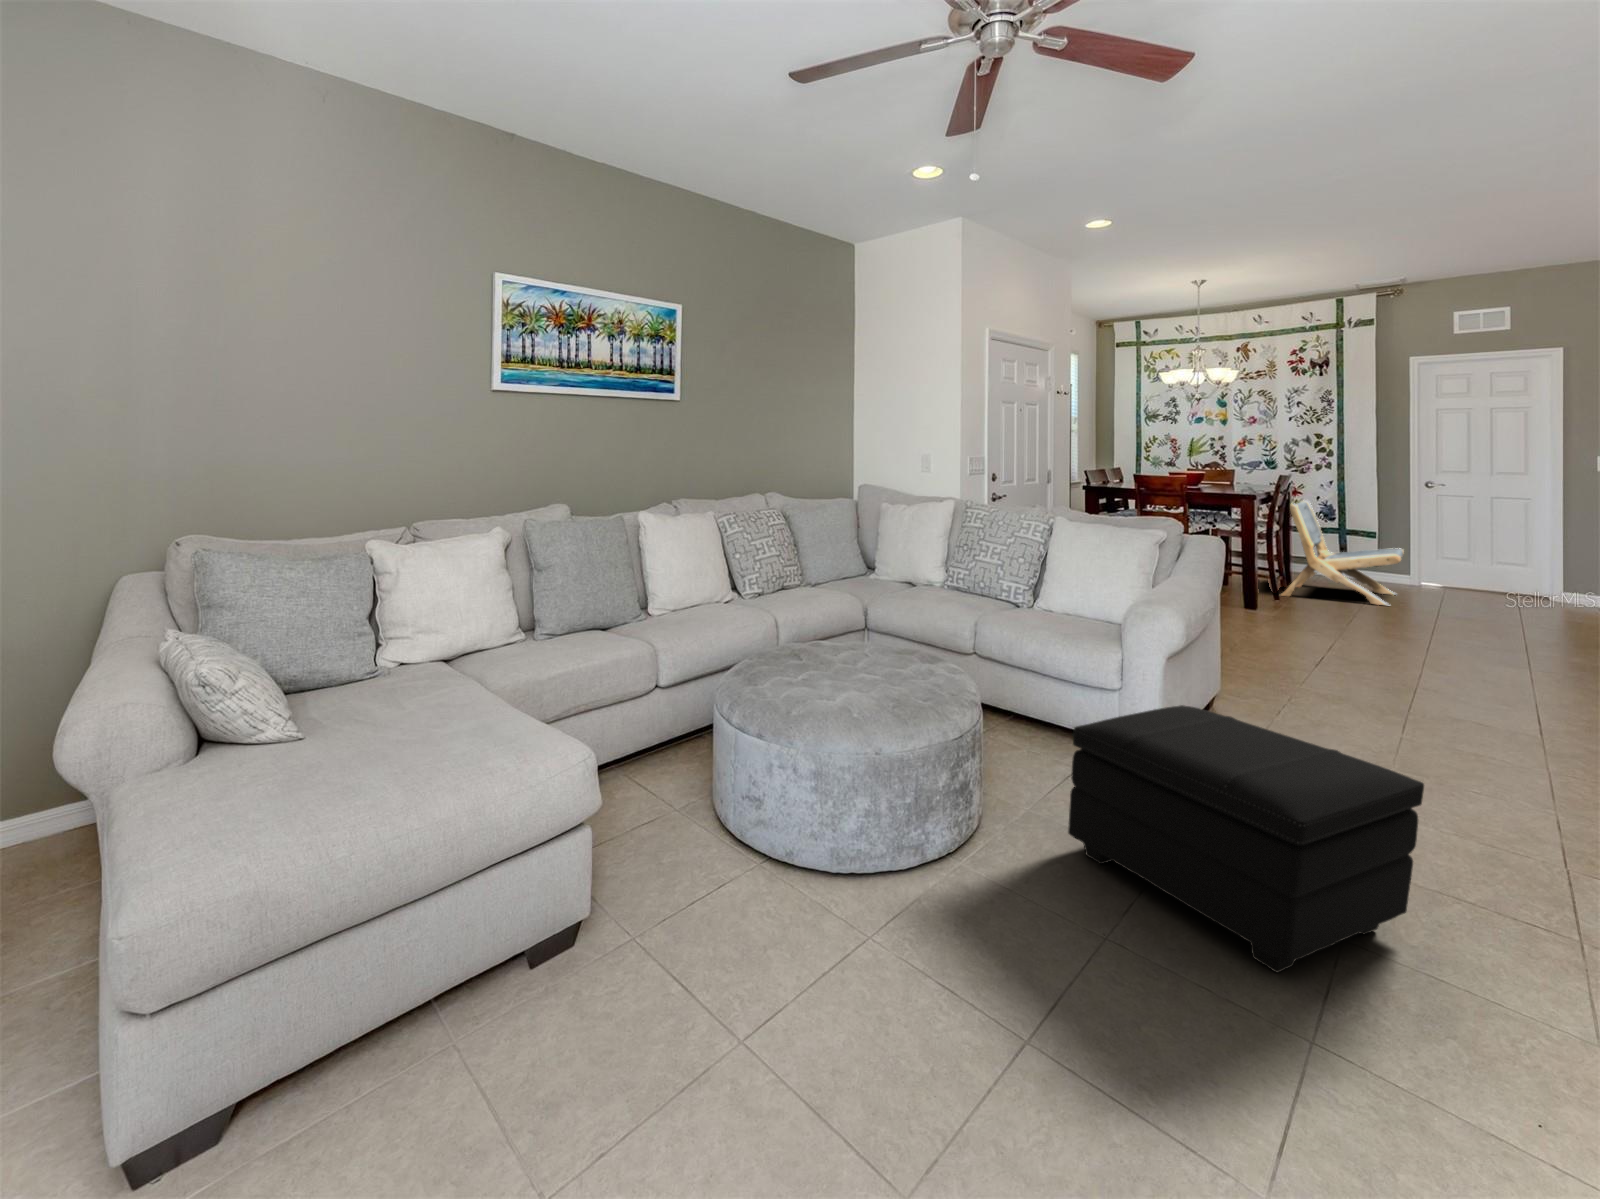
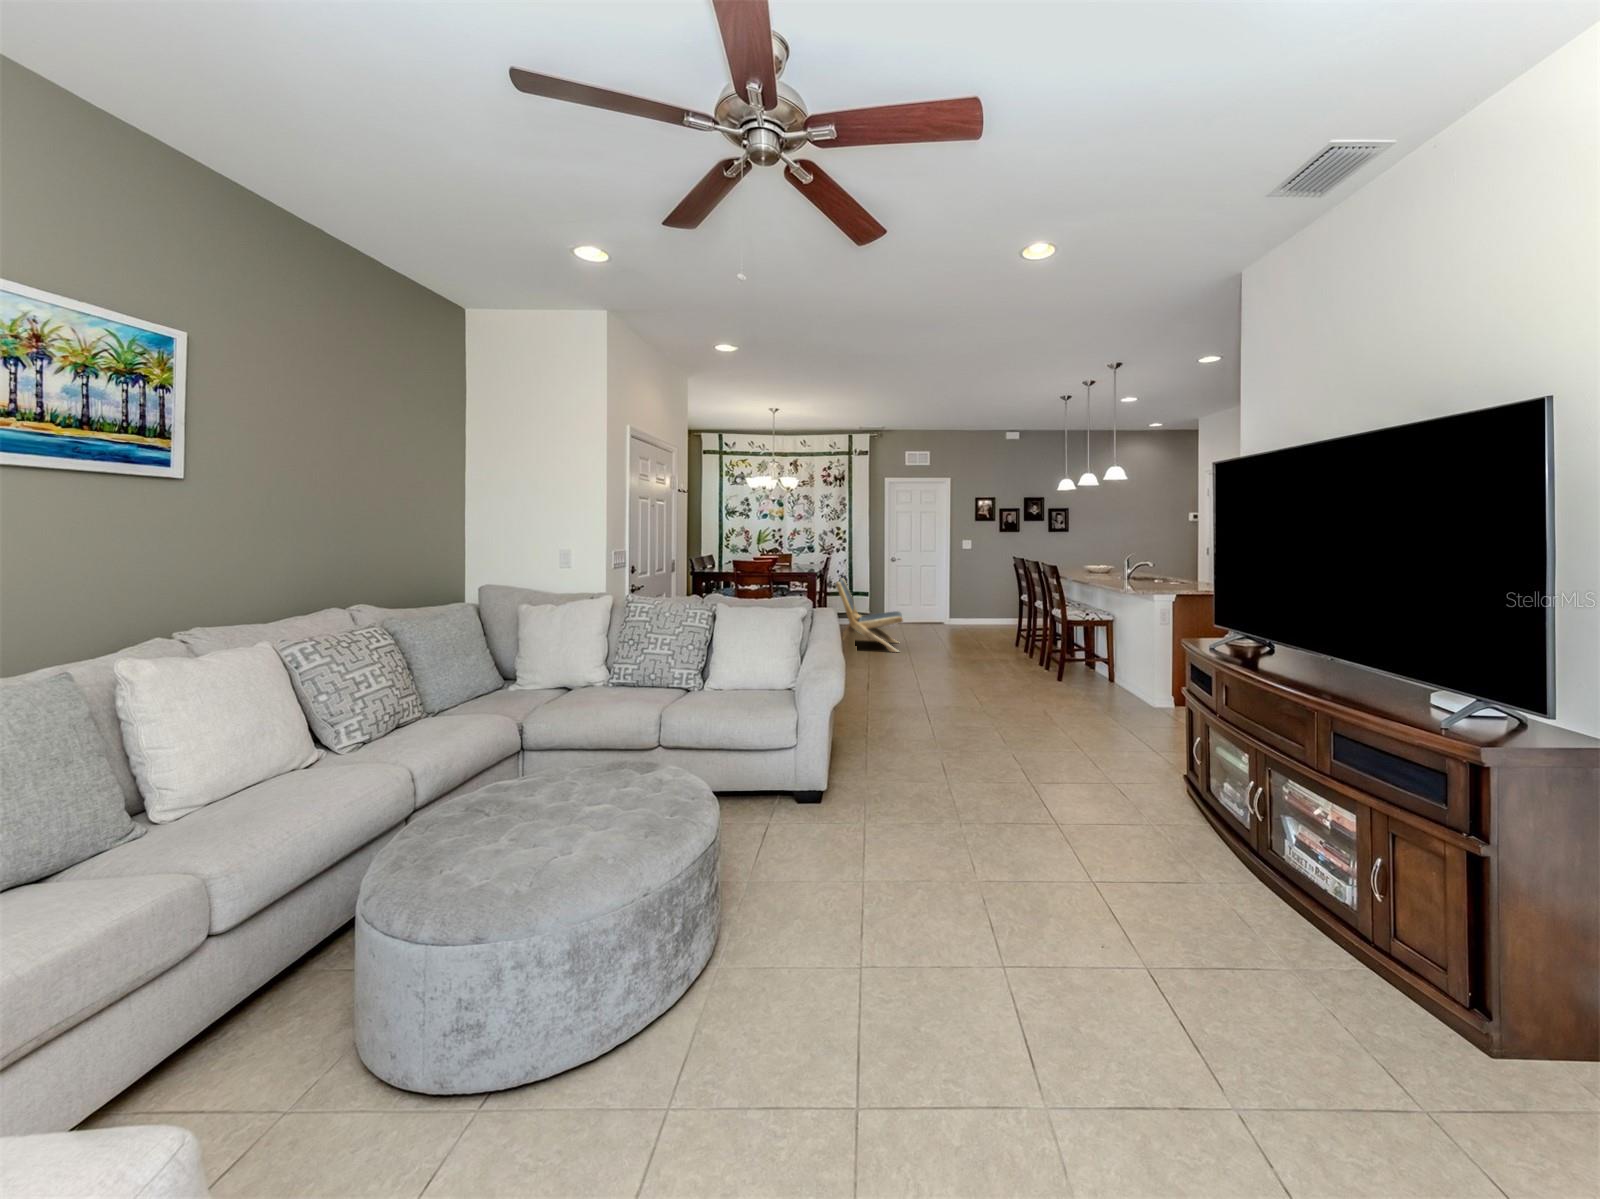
footstool: present [1068,705,1424,972] -> none [794,767,1021,970]

